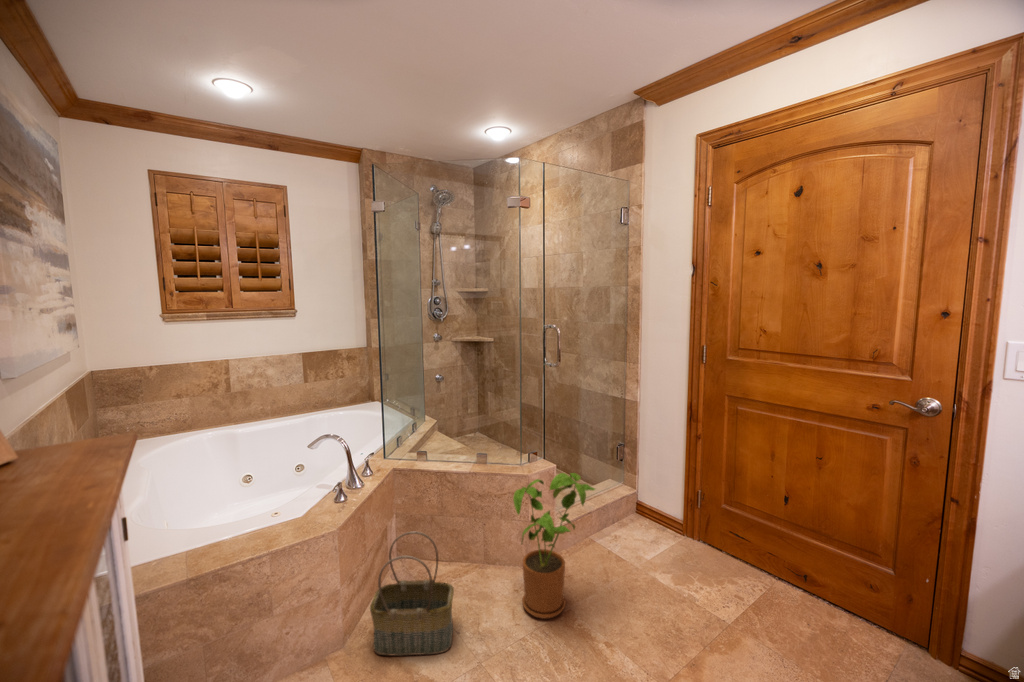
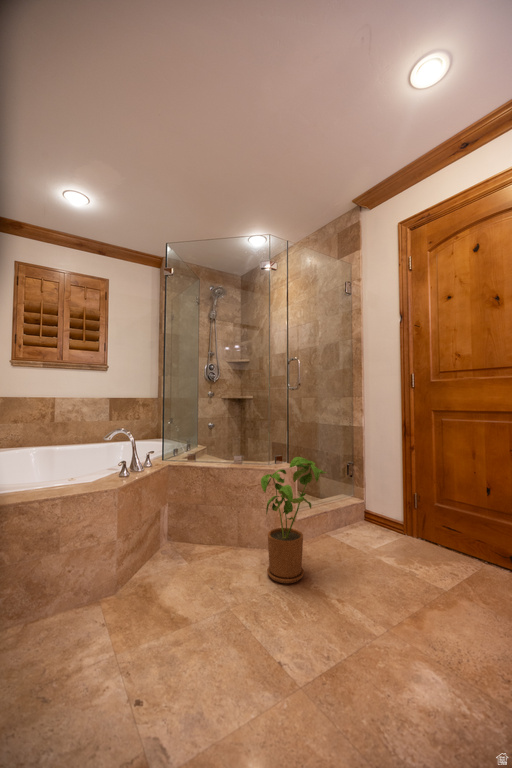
basket: present [370,532,454,655] -> none [138,500,209,603]

